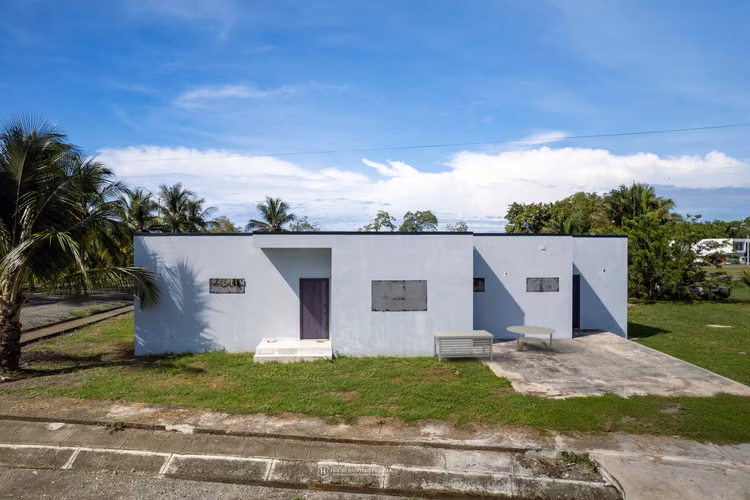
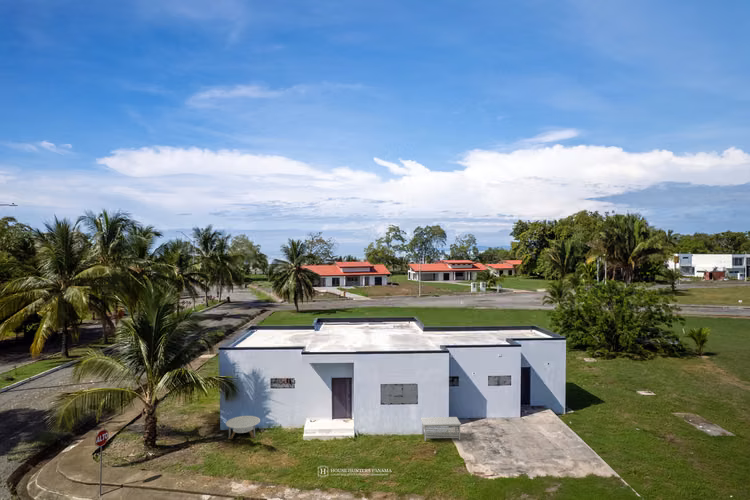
round table: present [507,326,556,351] -> present [226,416,260,439]

